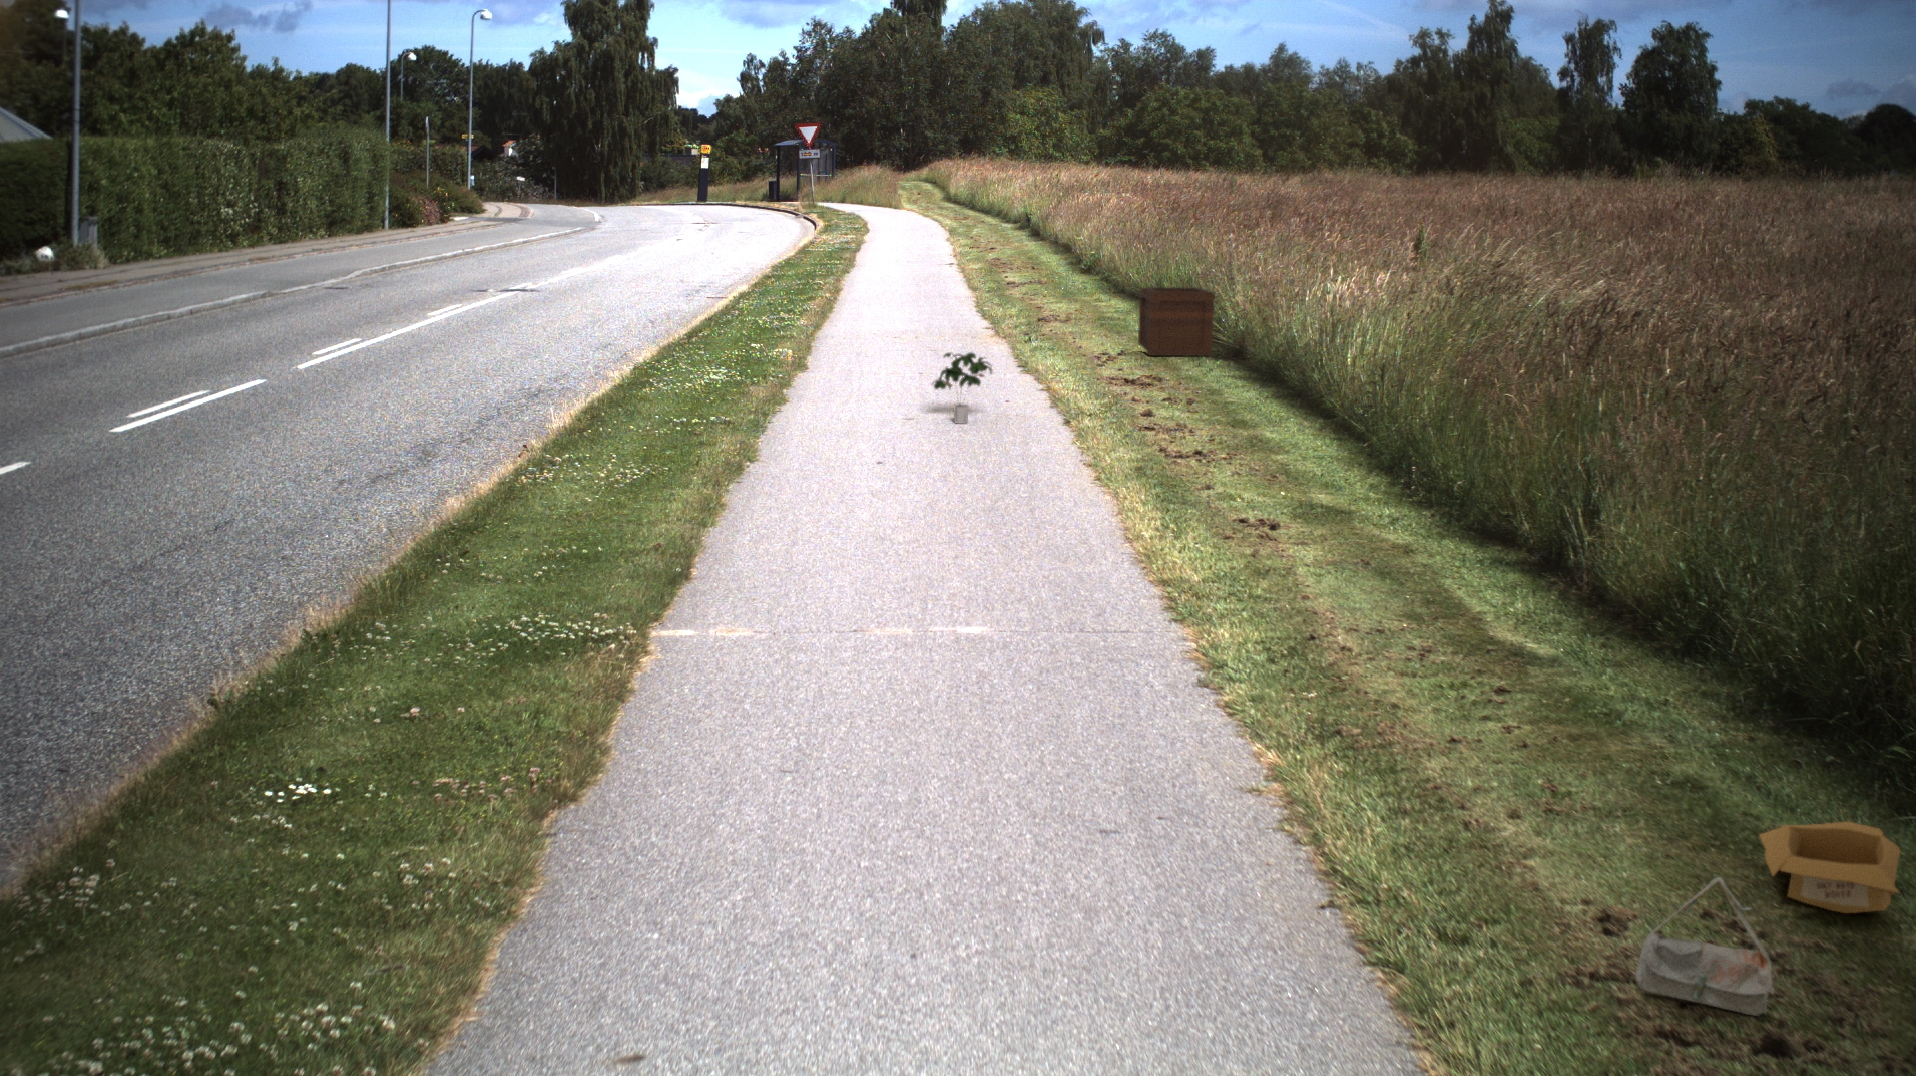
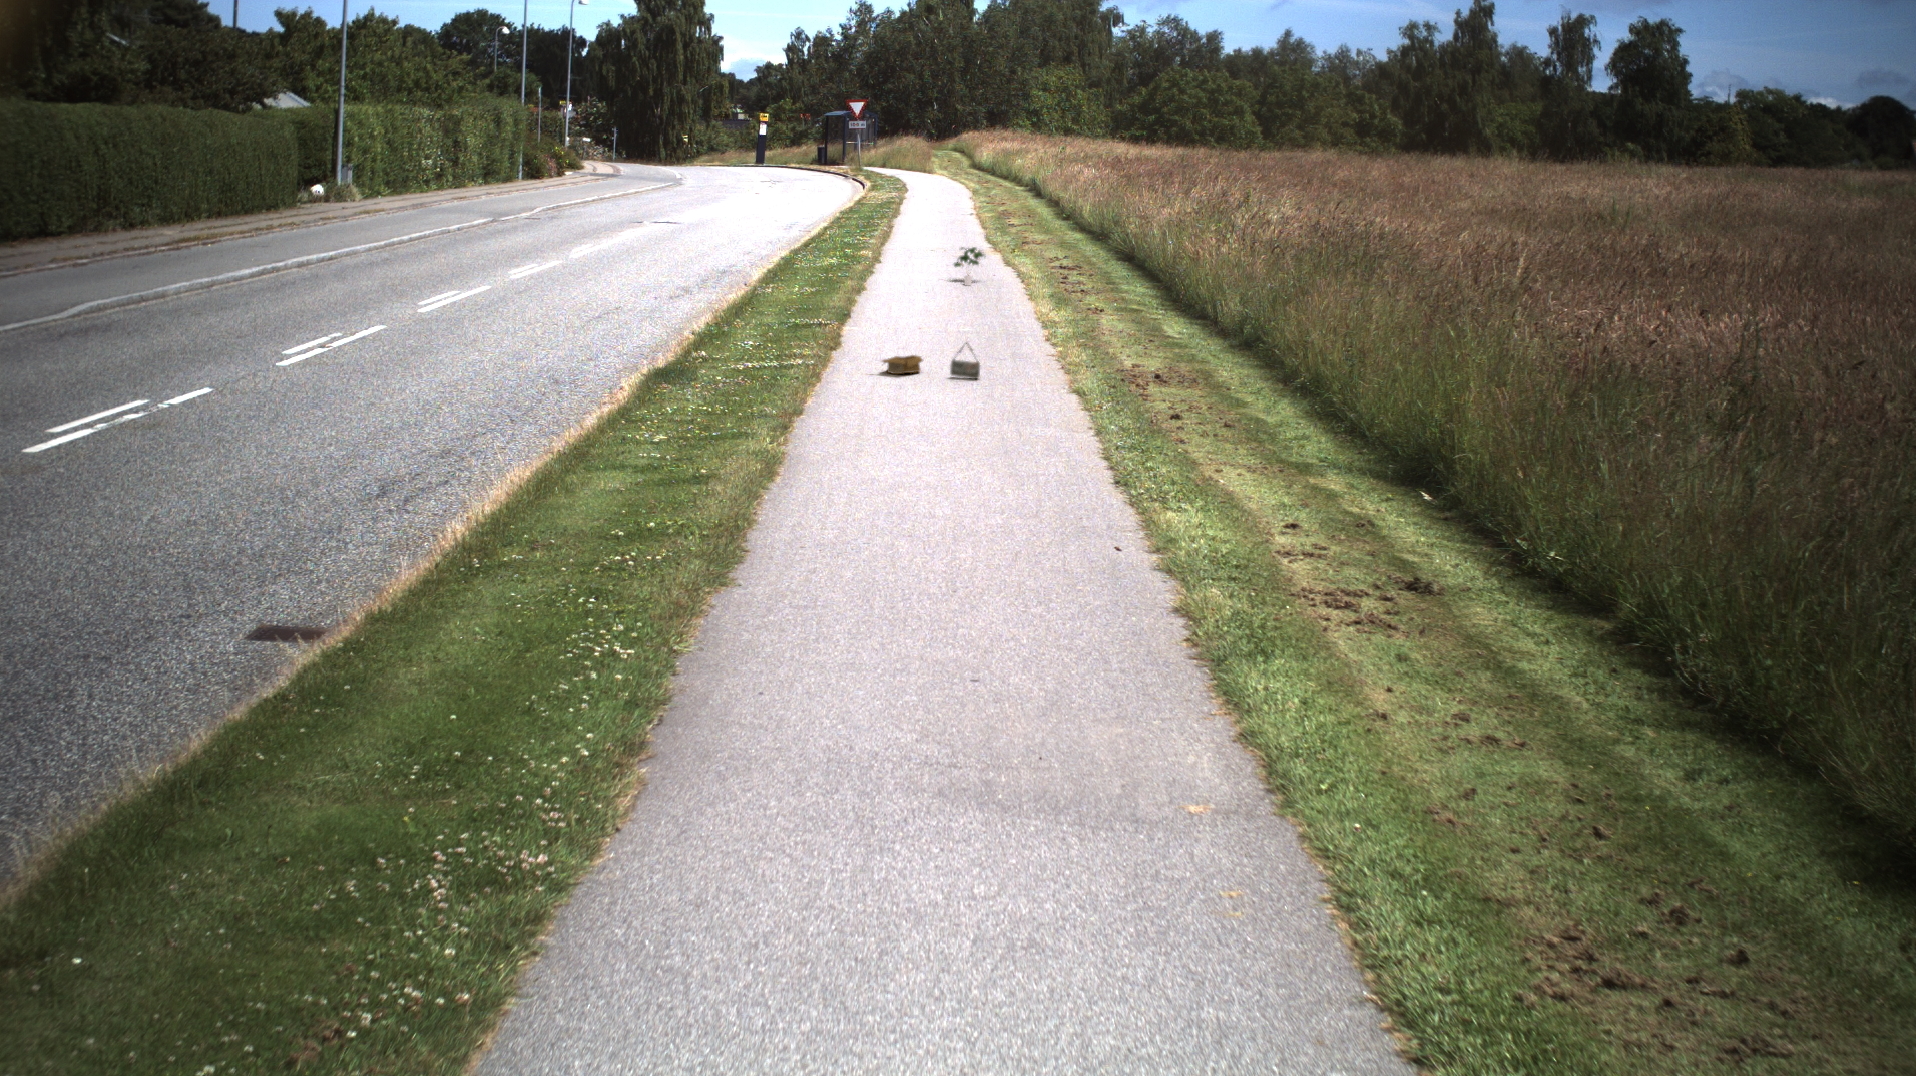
wooden crate: present [1138,287,1215,356] -> none [1082,223,1127,265]
cardboard box: present [1760,822,1900,913] -> present [882,355,923,374]
bag: present [1635,877,1774,1016] -> present [950,343,980,379]

